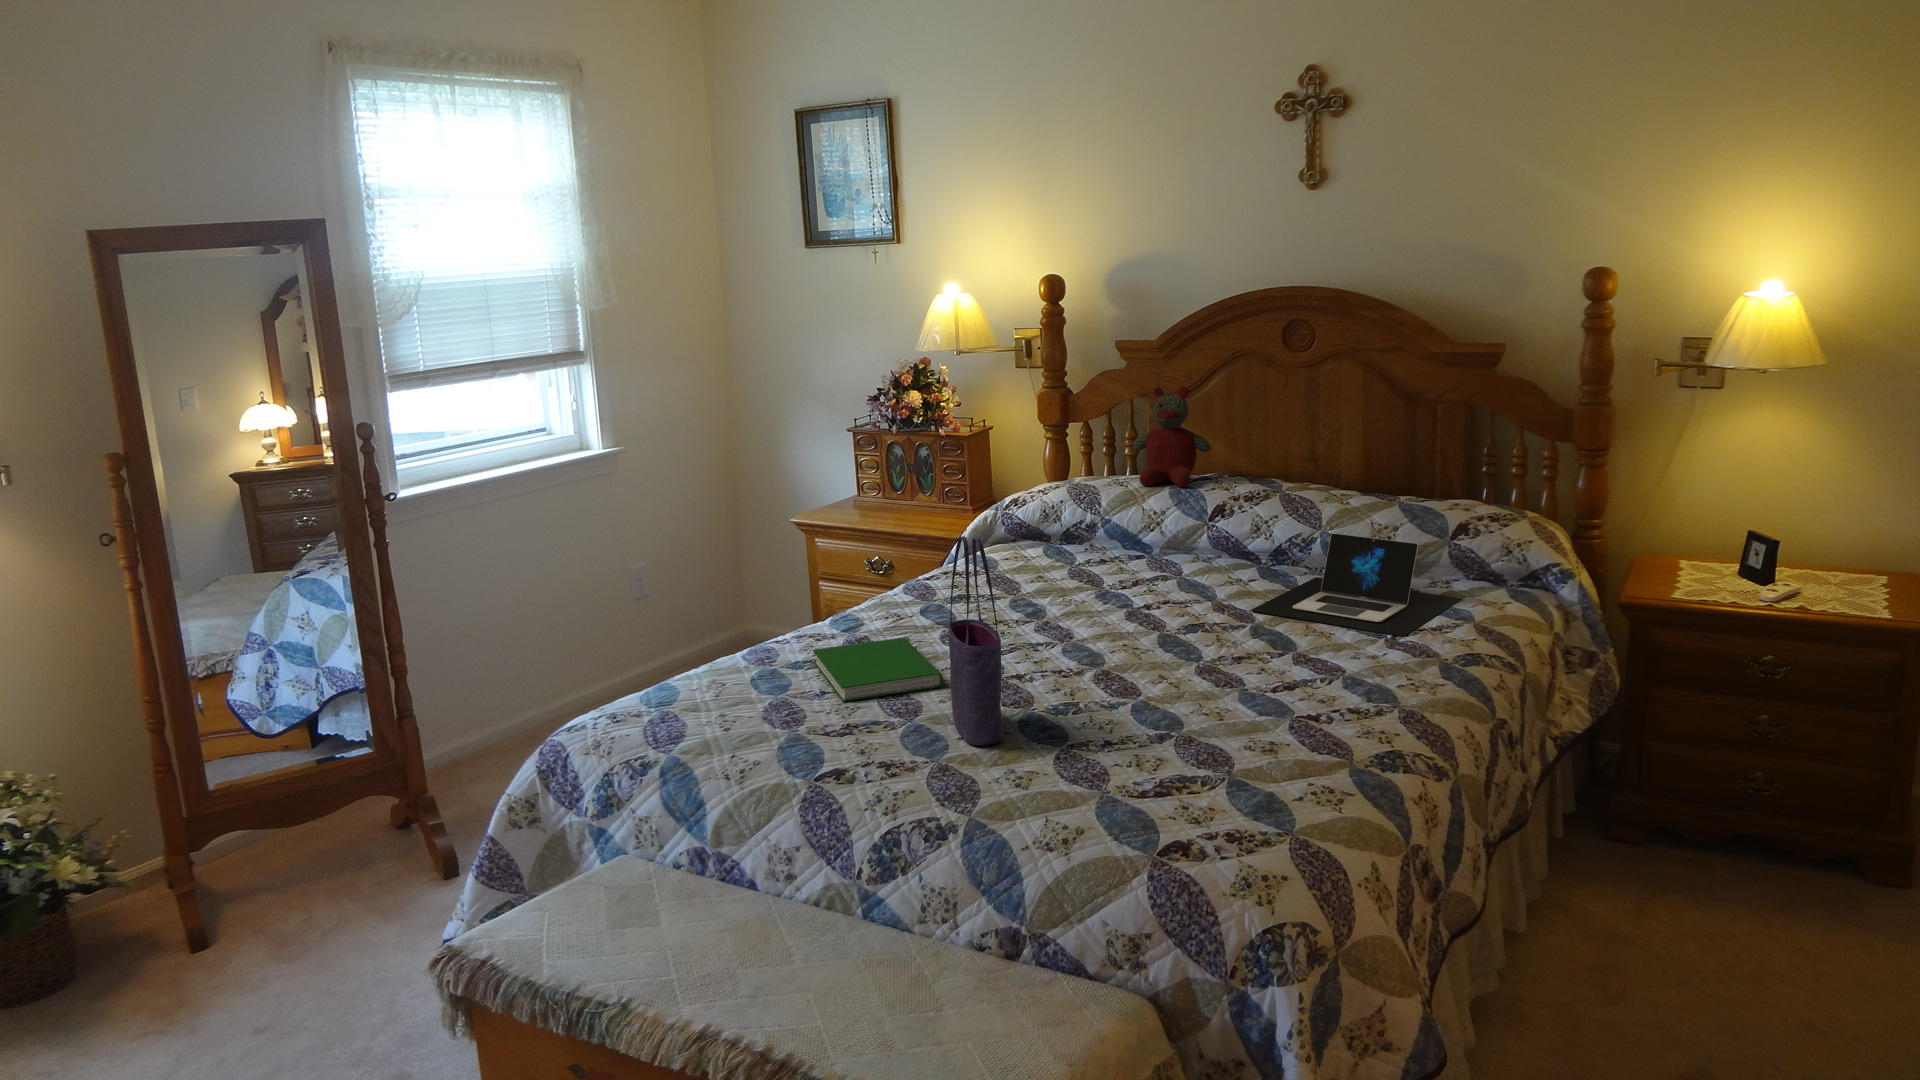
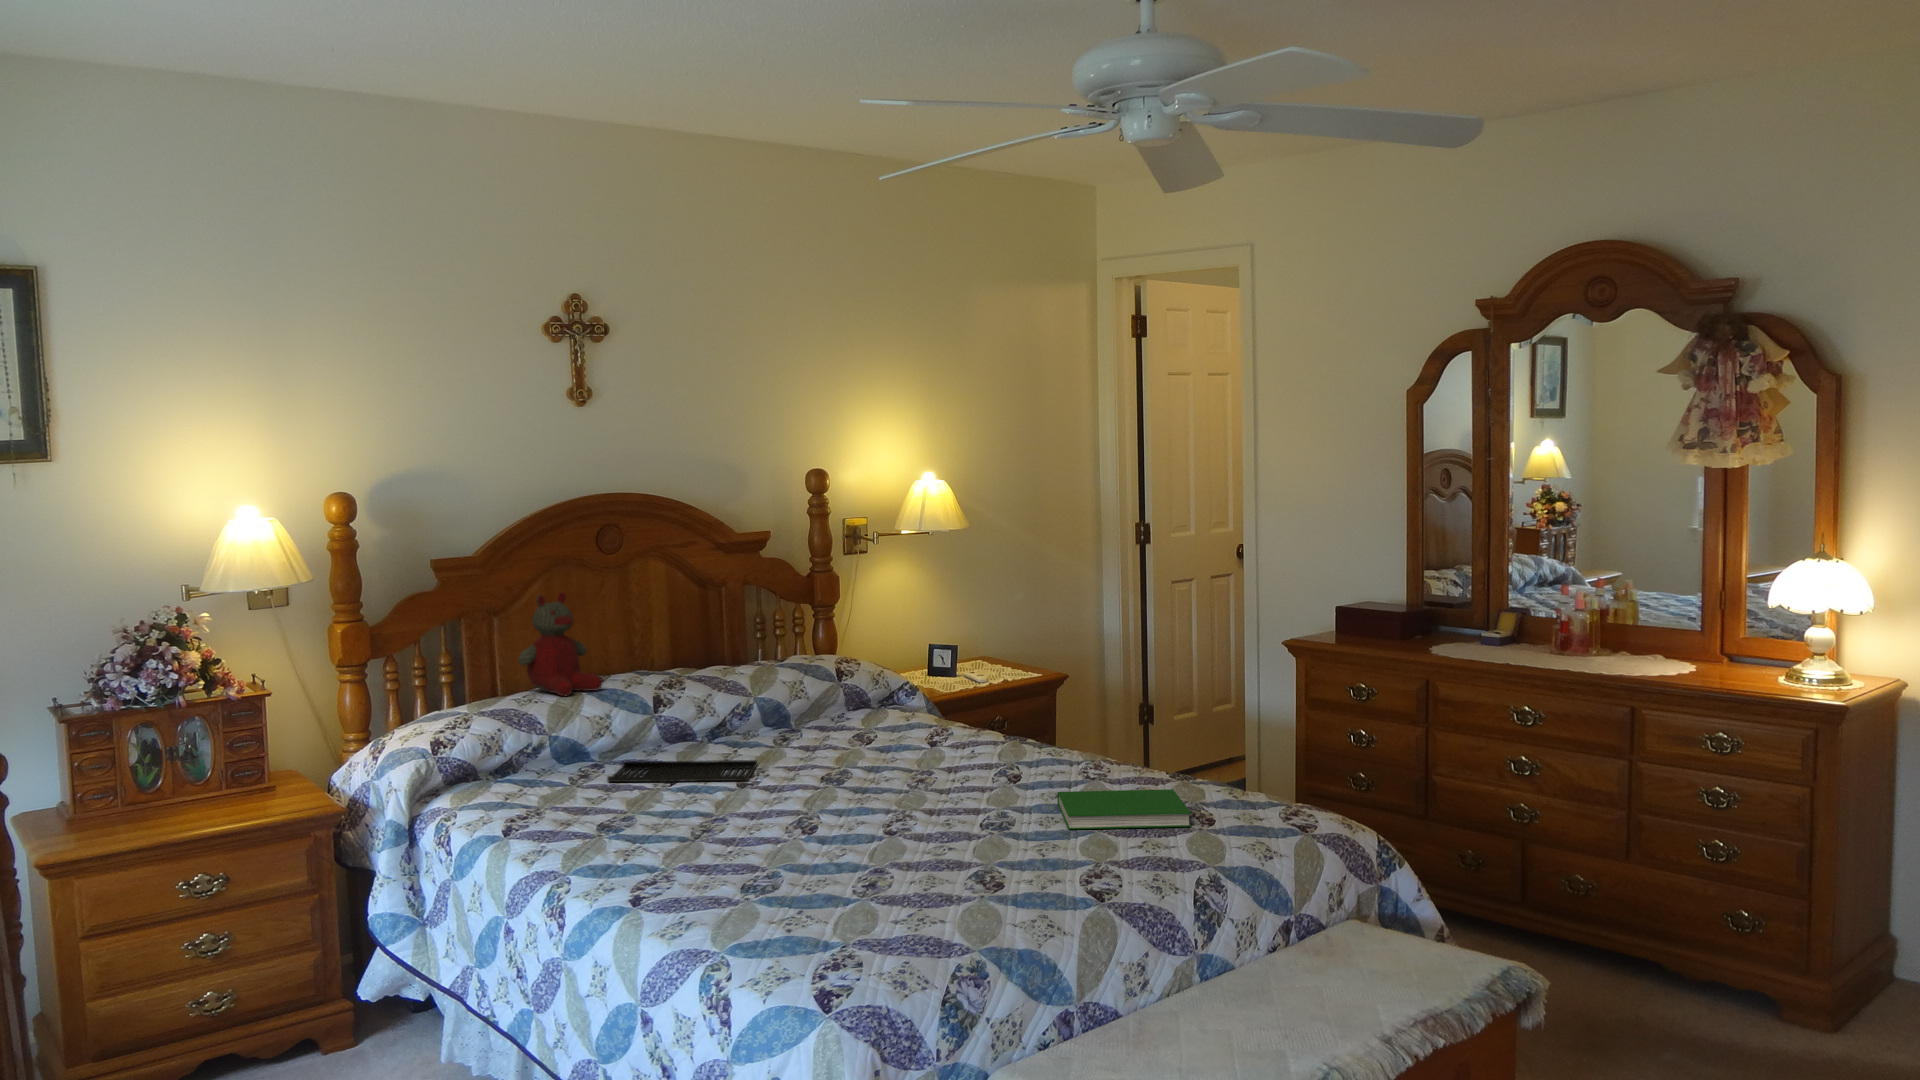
laptop: present [1250,533,1462,636] -> none [767,681,945,760]
tote bag: present [948,536,1004,745] -> none [981,669,1066,854]
tray: none [1085,558,1201,603] -> present [607,760,757,782]
hardcover book: present [813,638,943,702] -> present [1057,789,1191,829]

